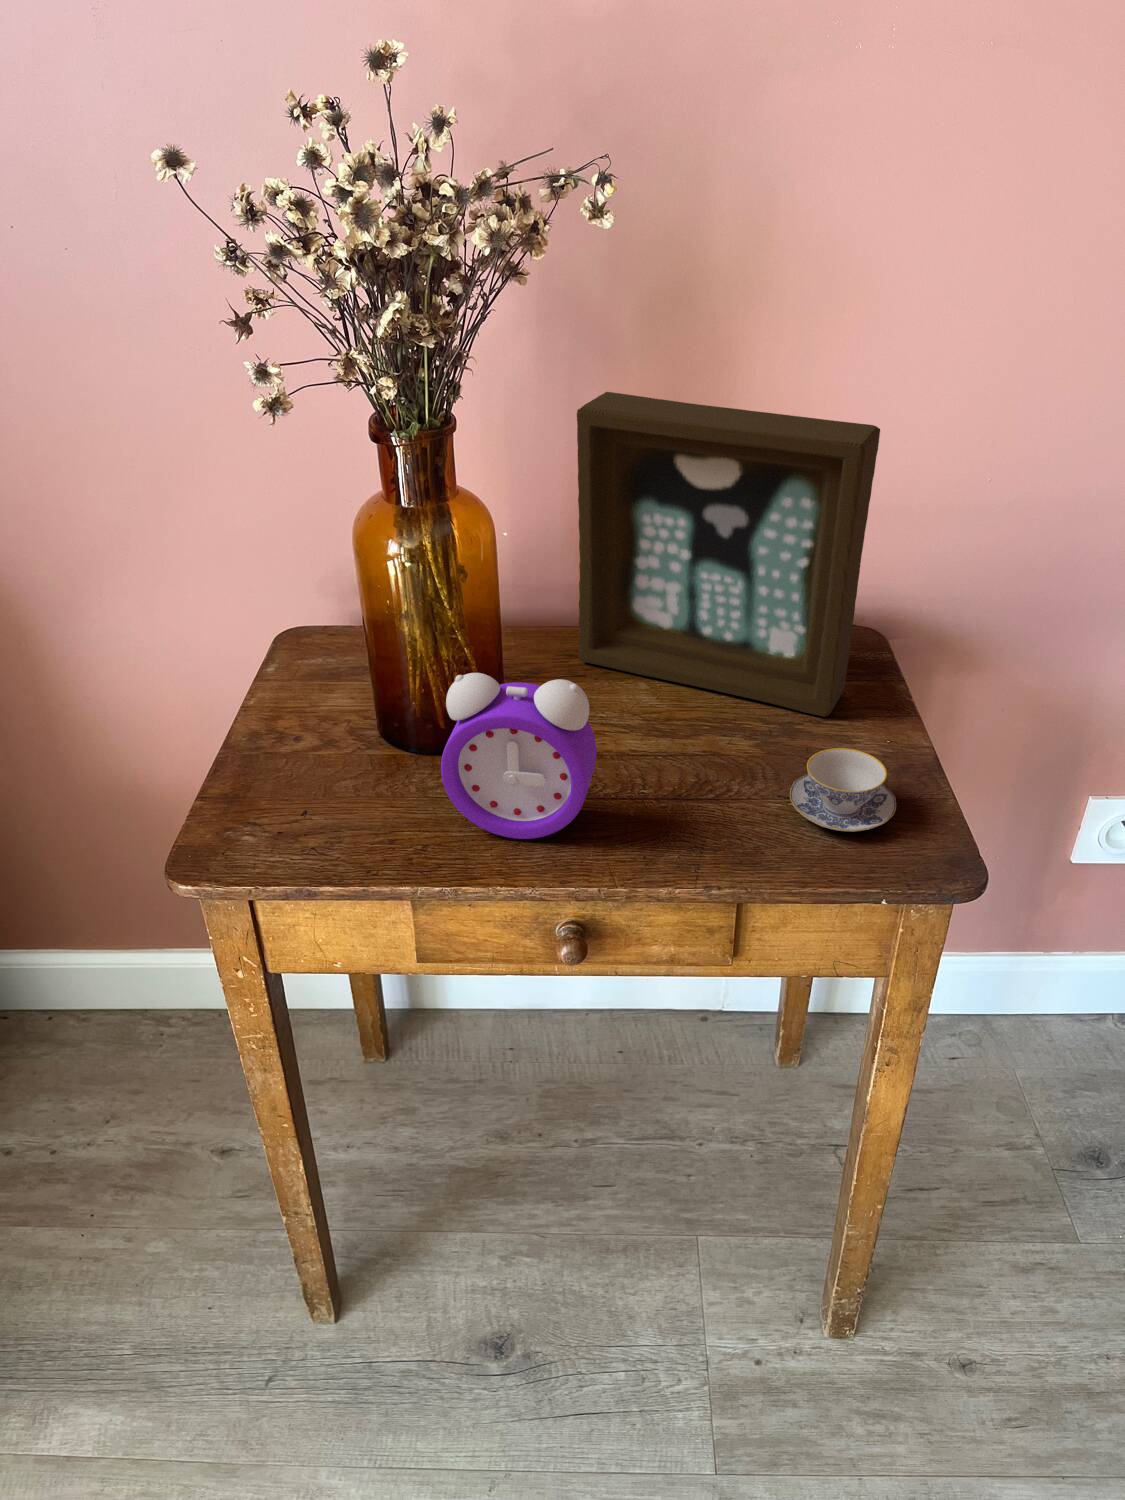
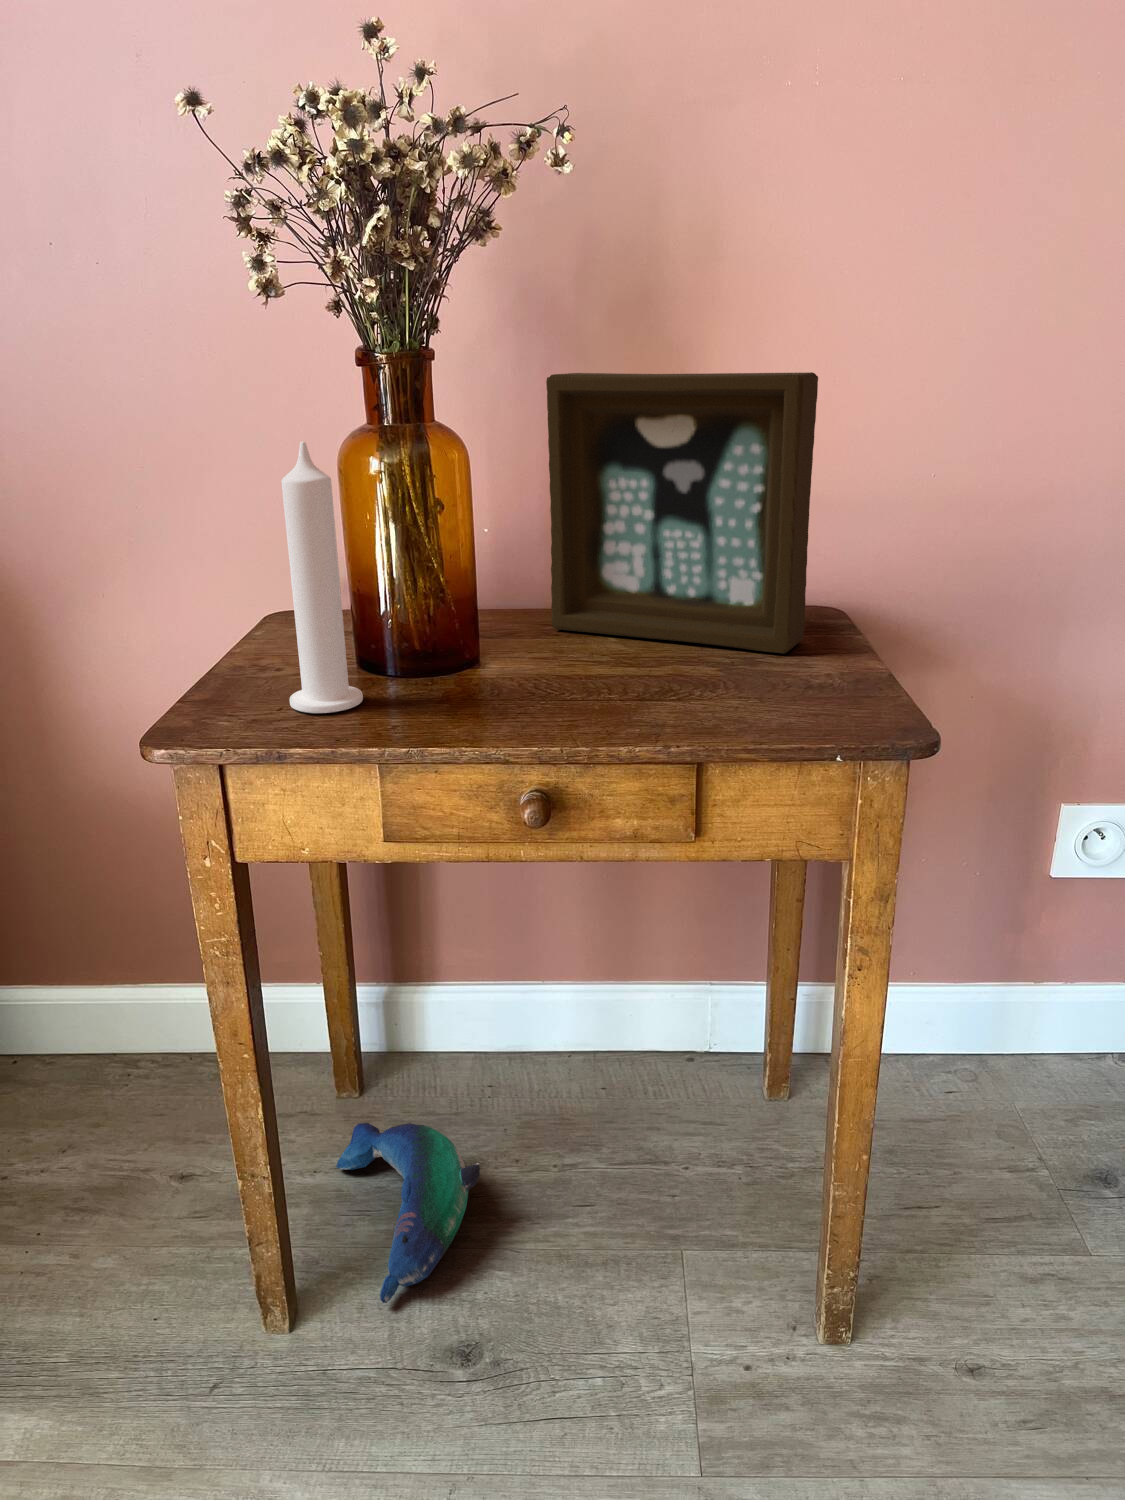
candle: none [296,561,389,827] -> present [281,441,363,713]
alarm clock: present [441,673,596,839] -> none [411,552,560,717]
teacup: present [790,748,896,831] -> none [747,644,849,708]
plush toy: none [369,1097,507,1295] -> present [336,1123,480,1303]

